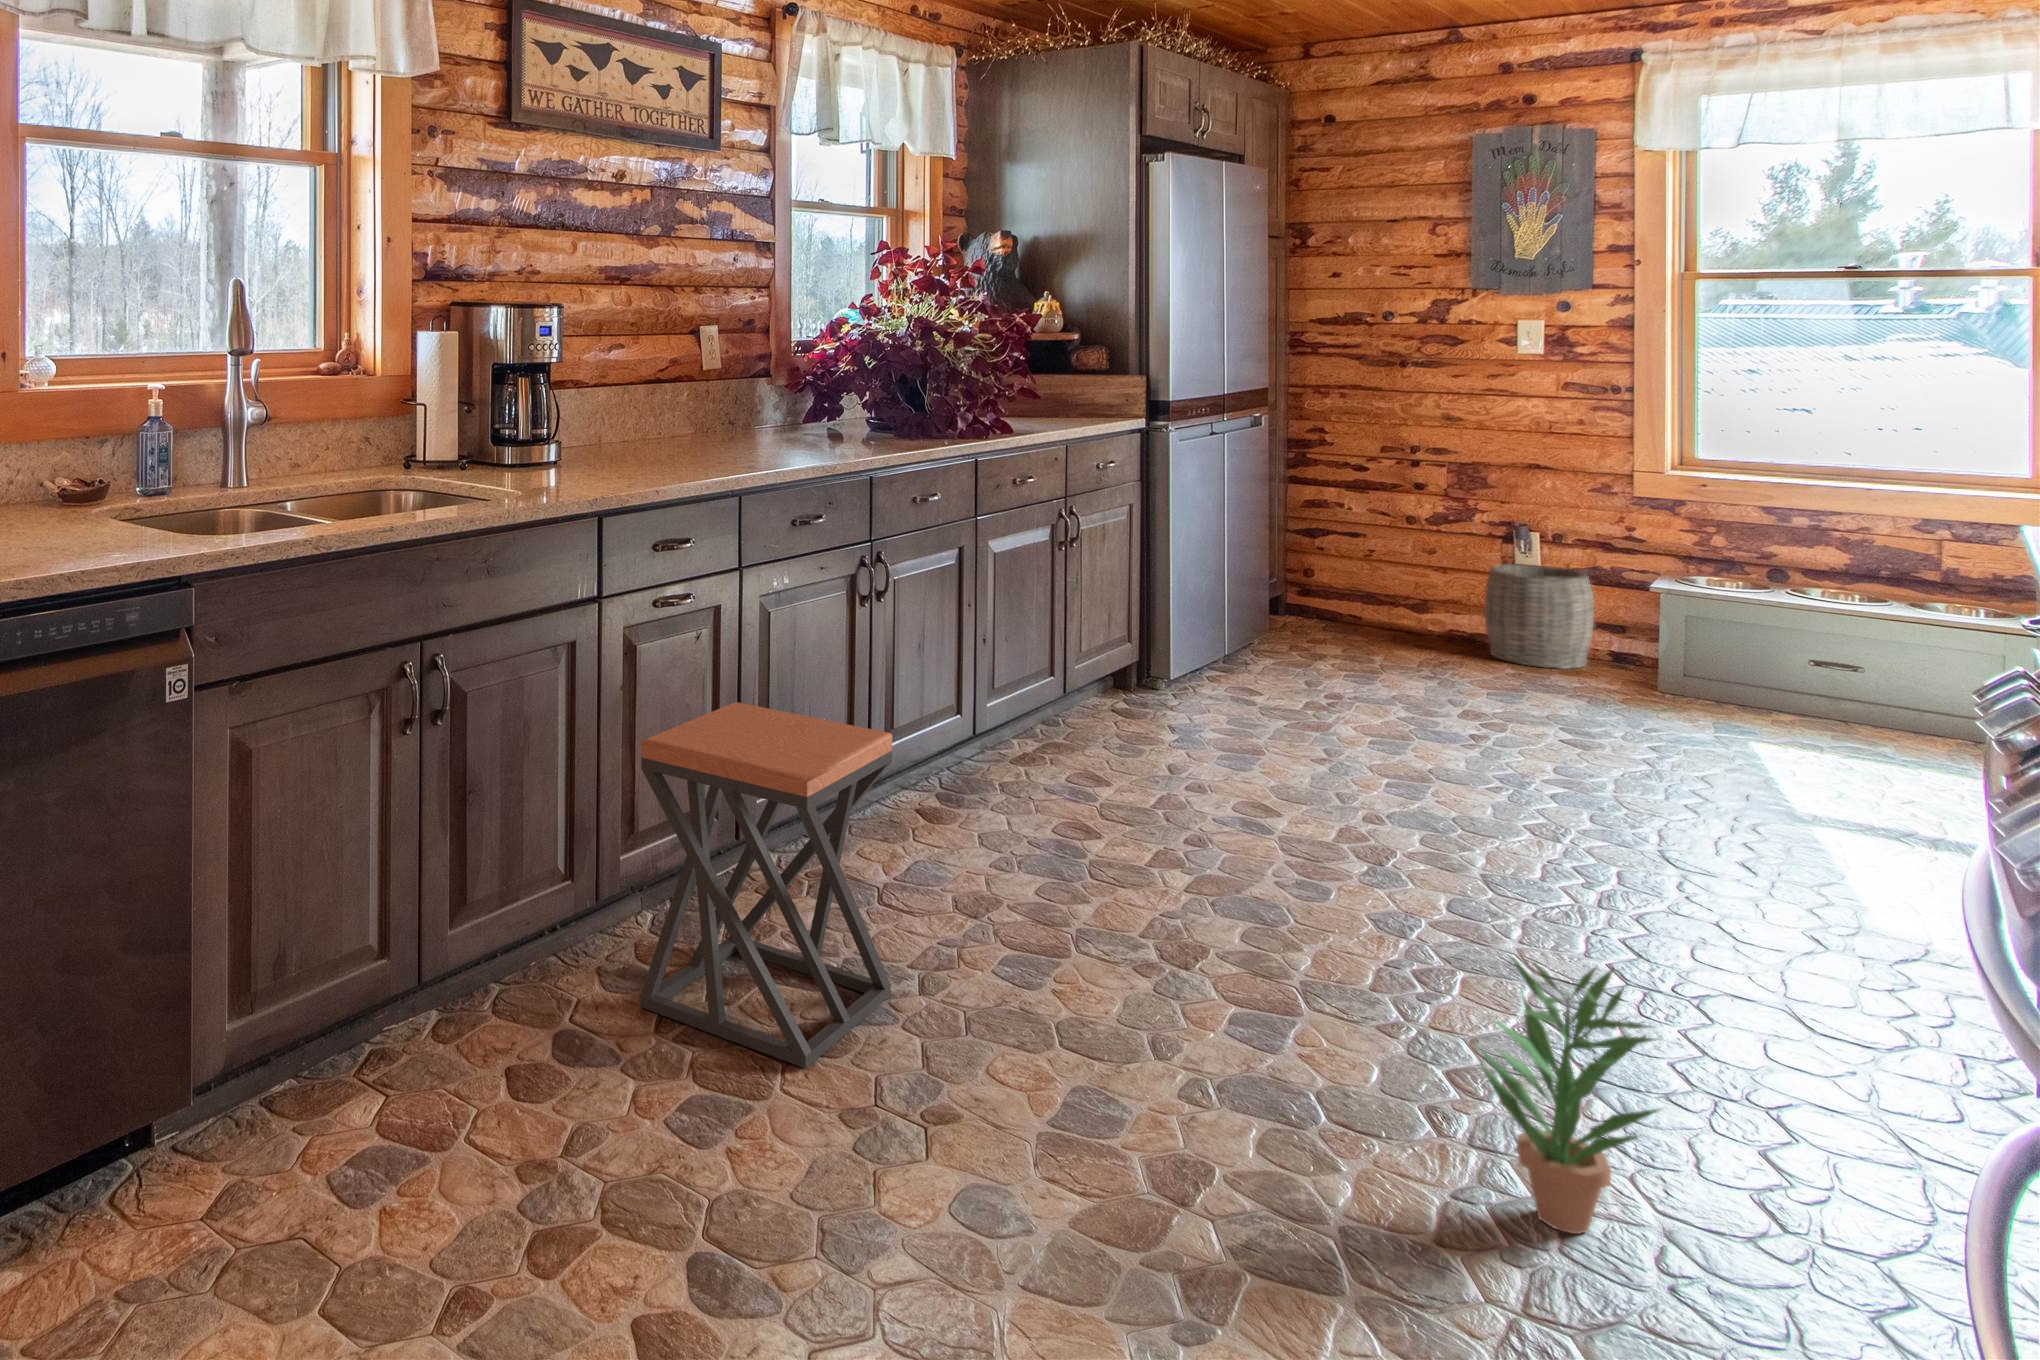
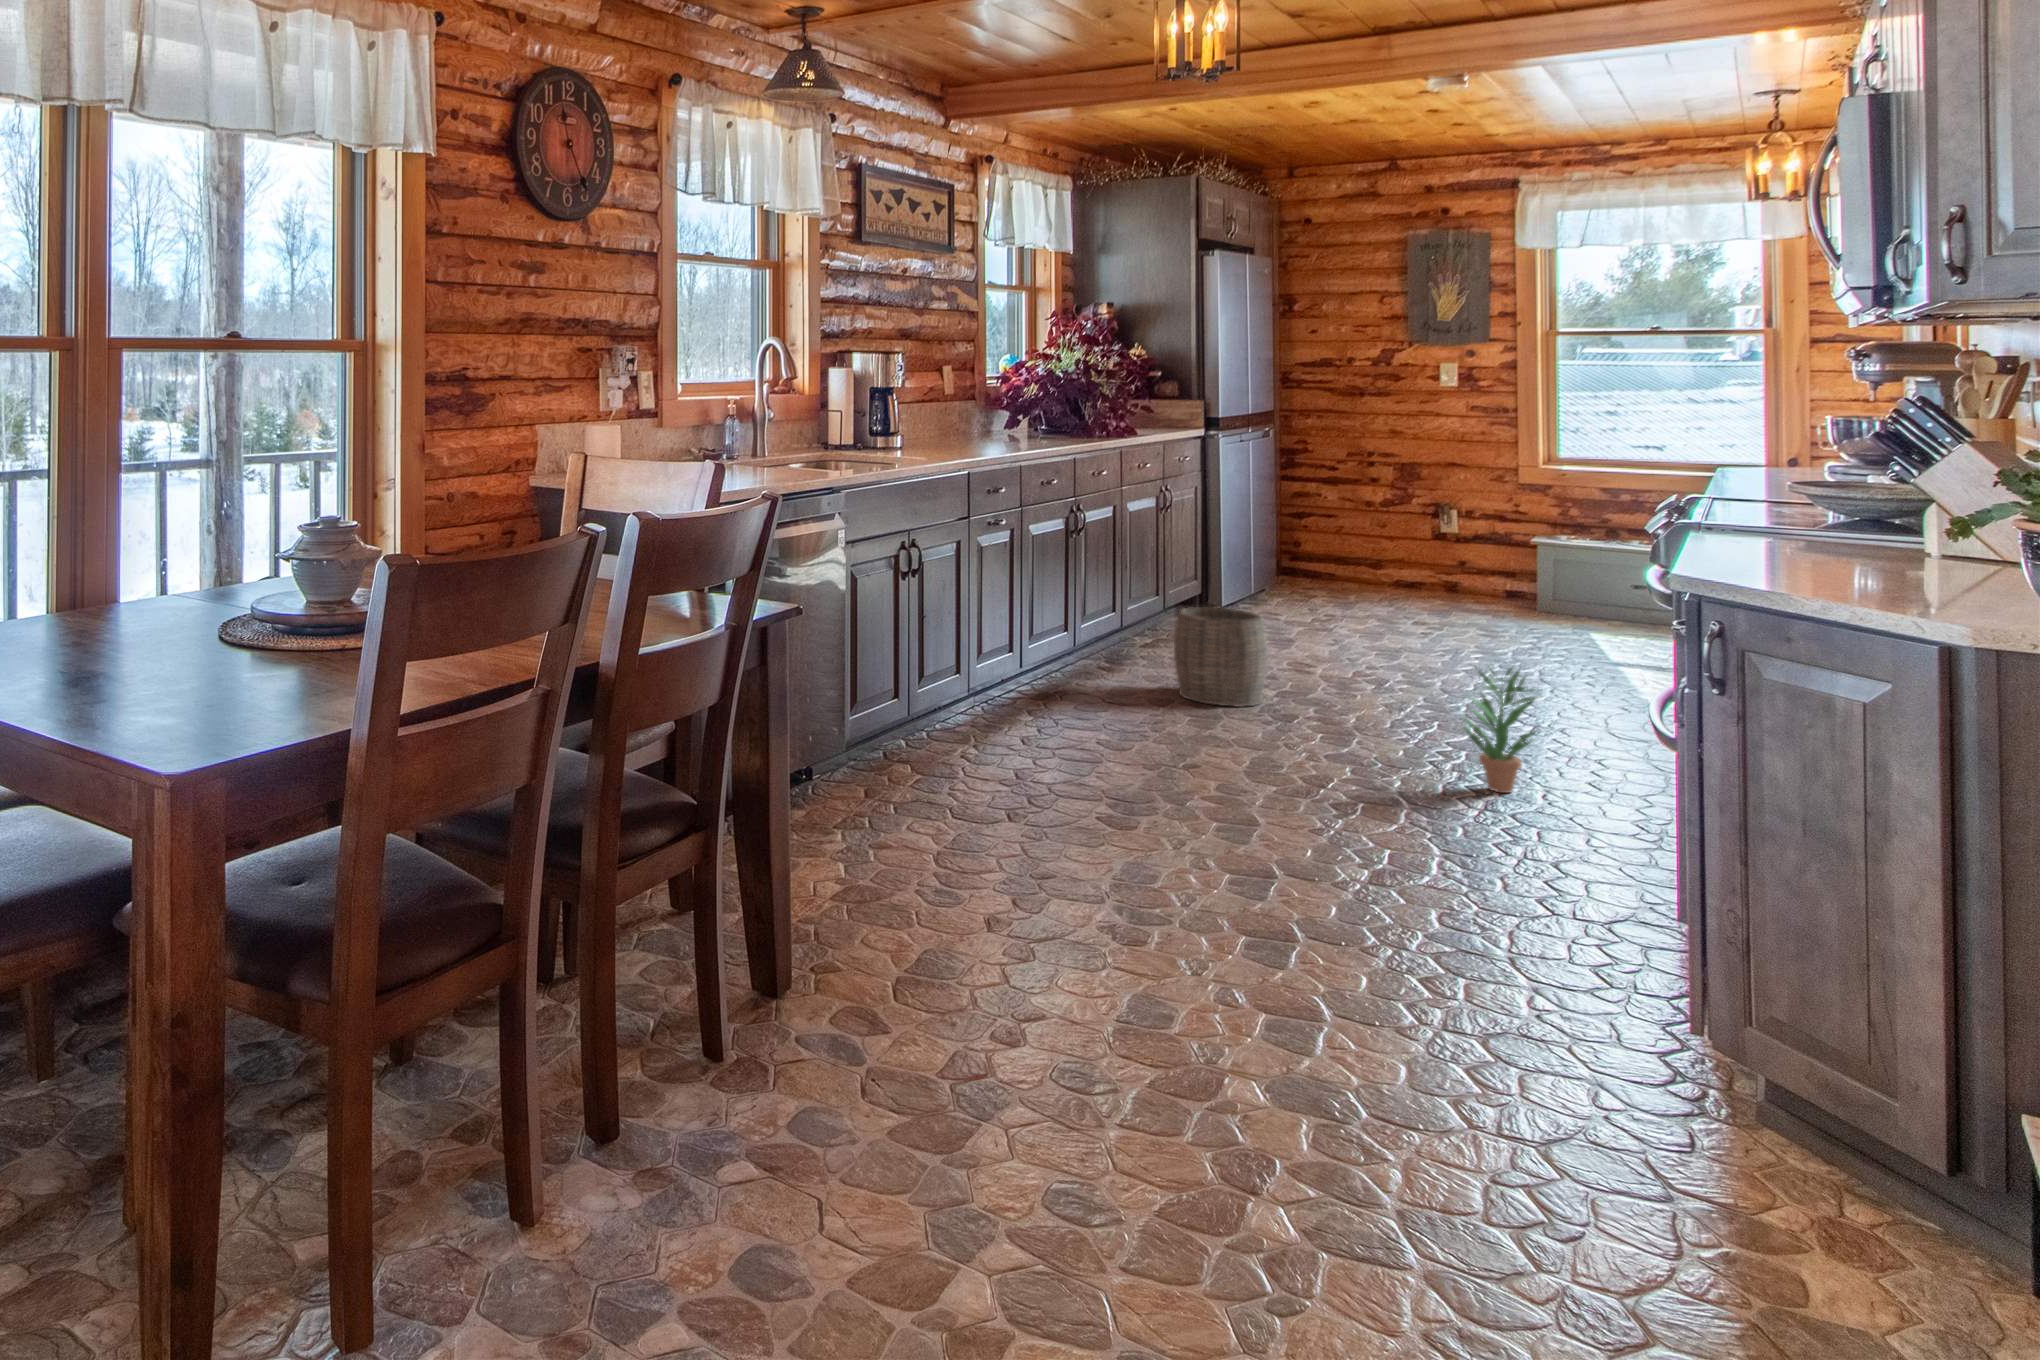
woven basket: present [1485,564,1594,669] -> present [1174,607,1268,707]
stool: present [640,702,892,1068] -> none [1013,580,1142,756]

